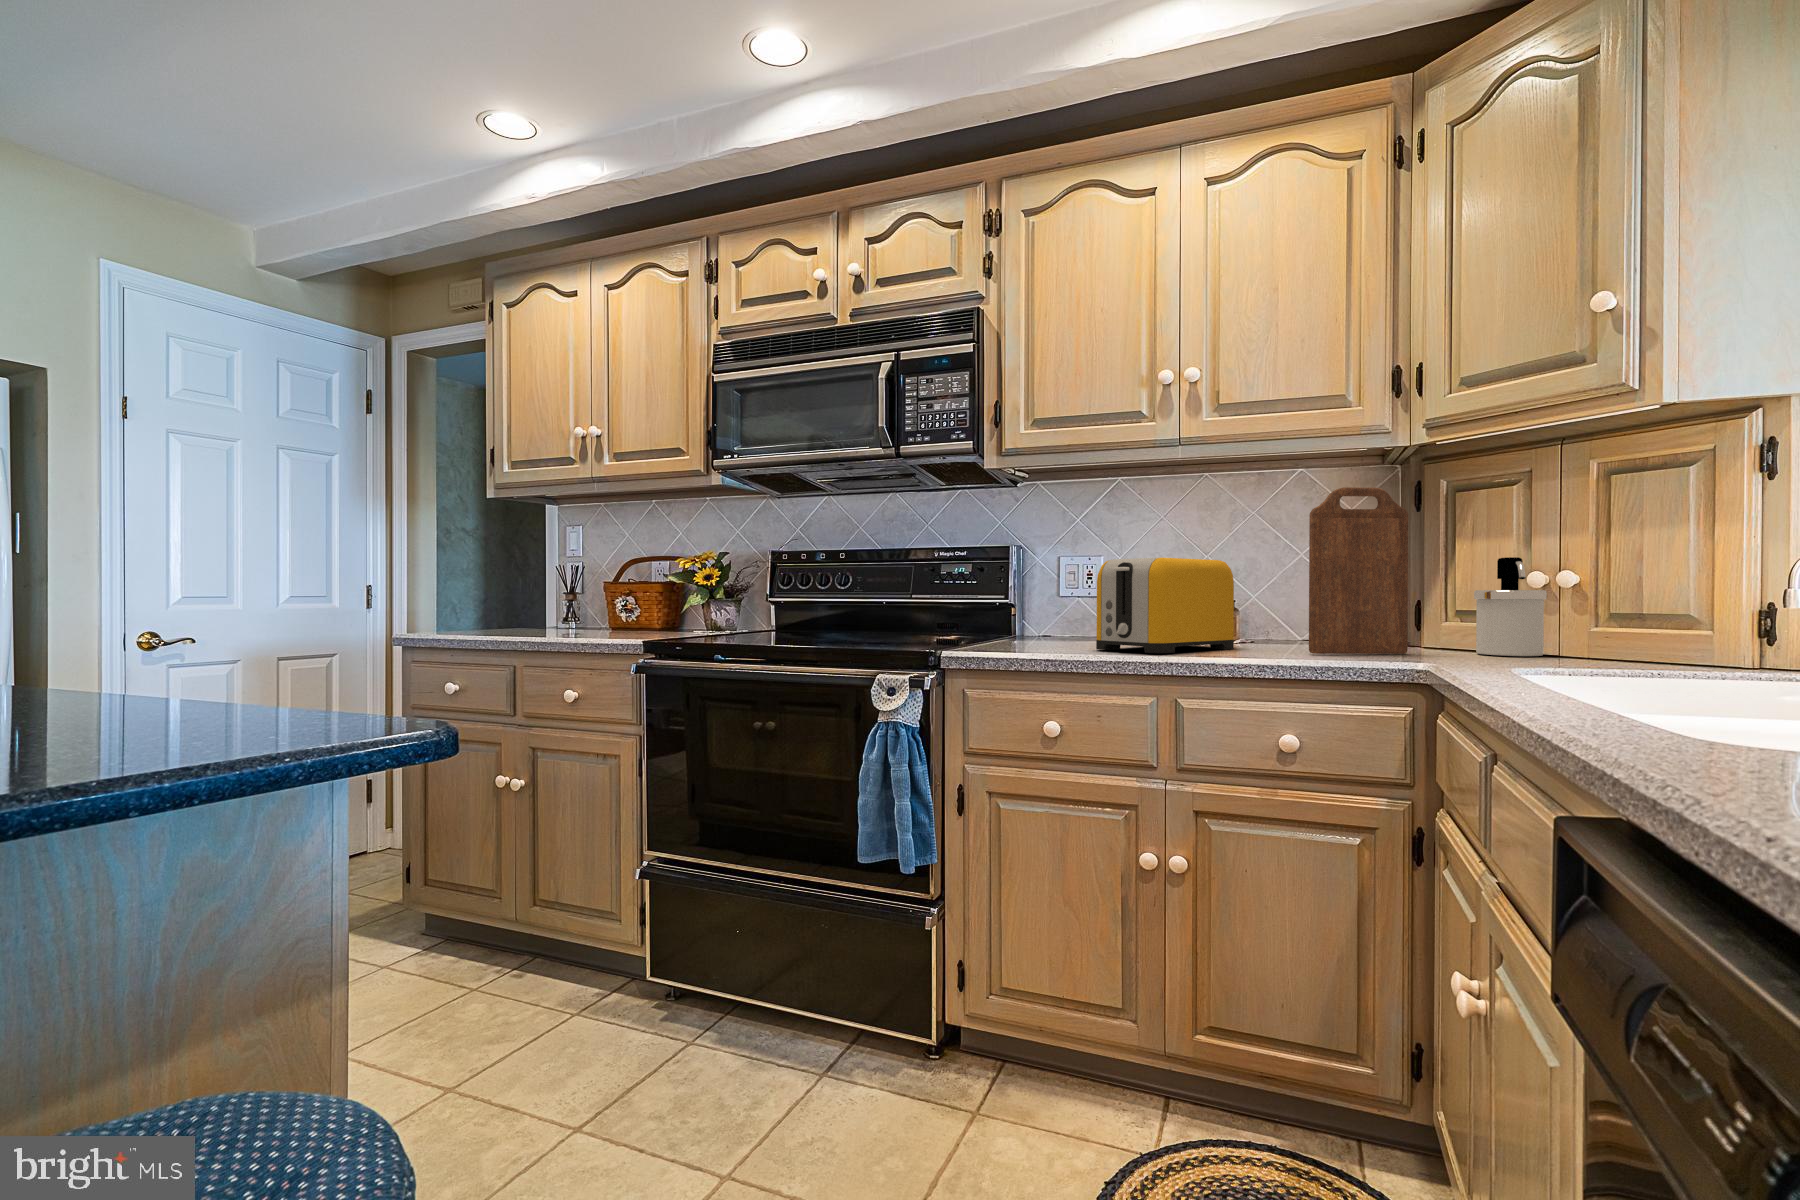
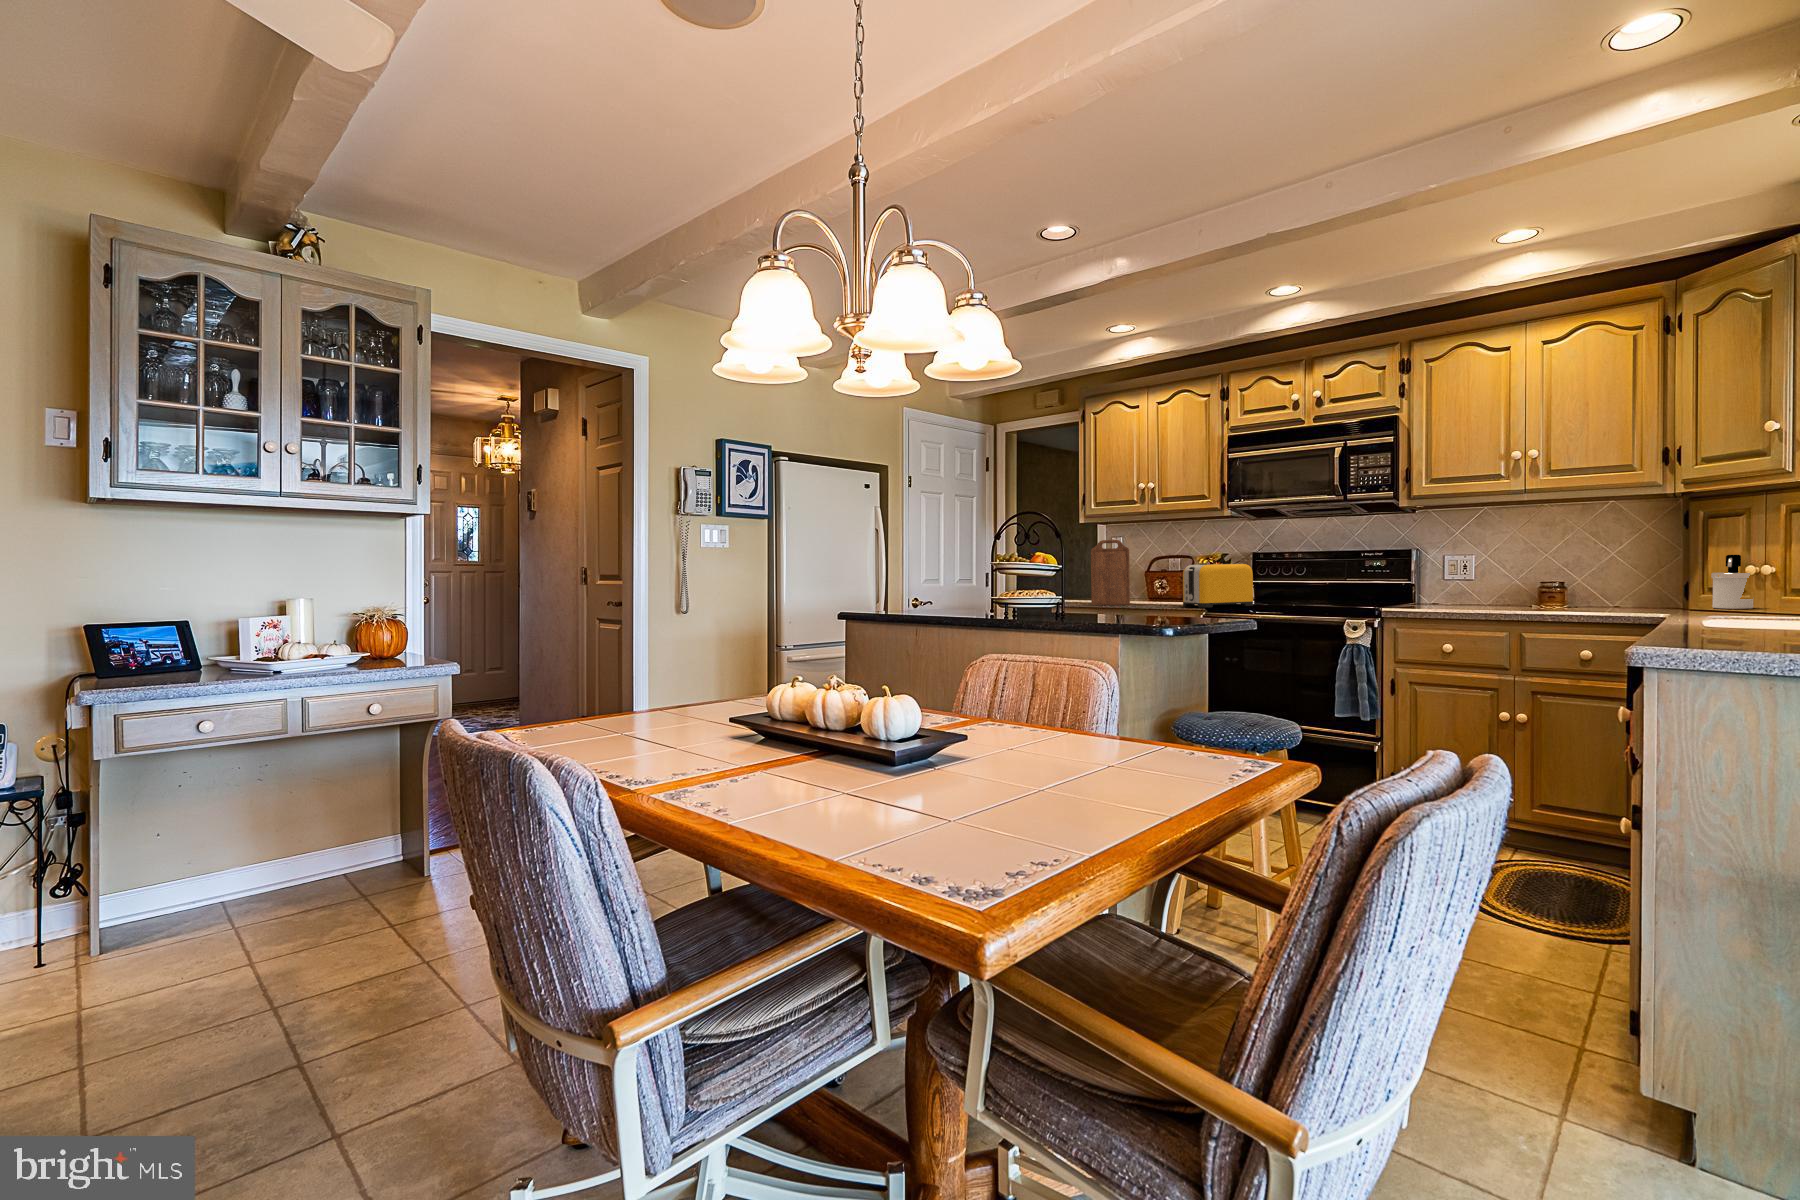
cutting board: present [1309,487,1408,654] -> present [1091,540,1130,605]
toaster: present [1096,558,1234,653] -> present [1183,564,1253,608]

